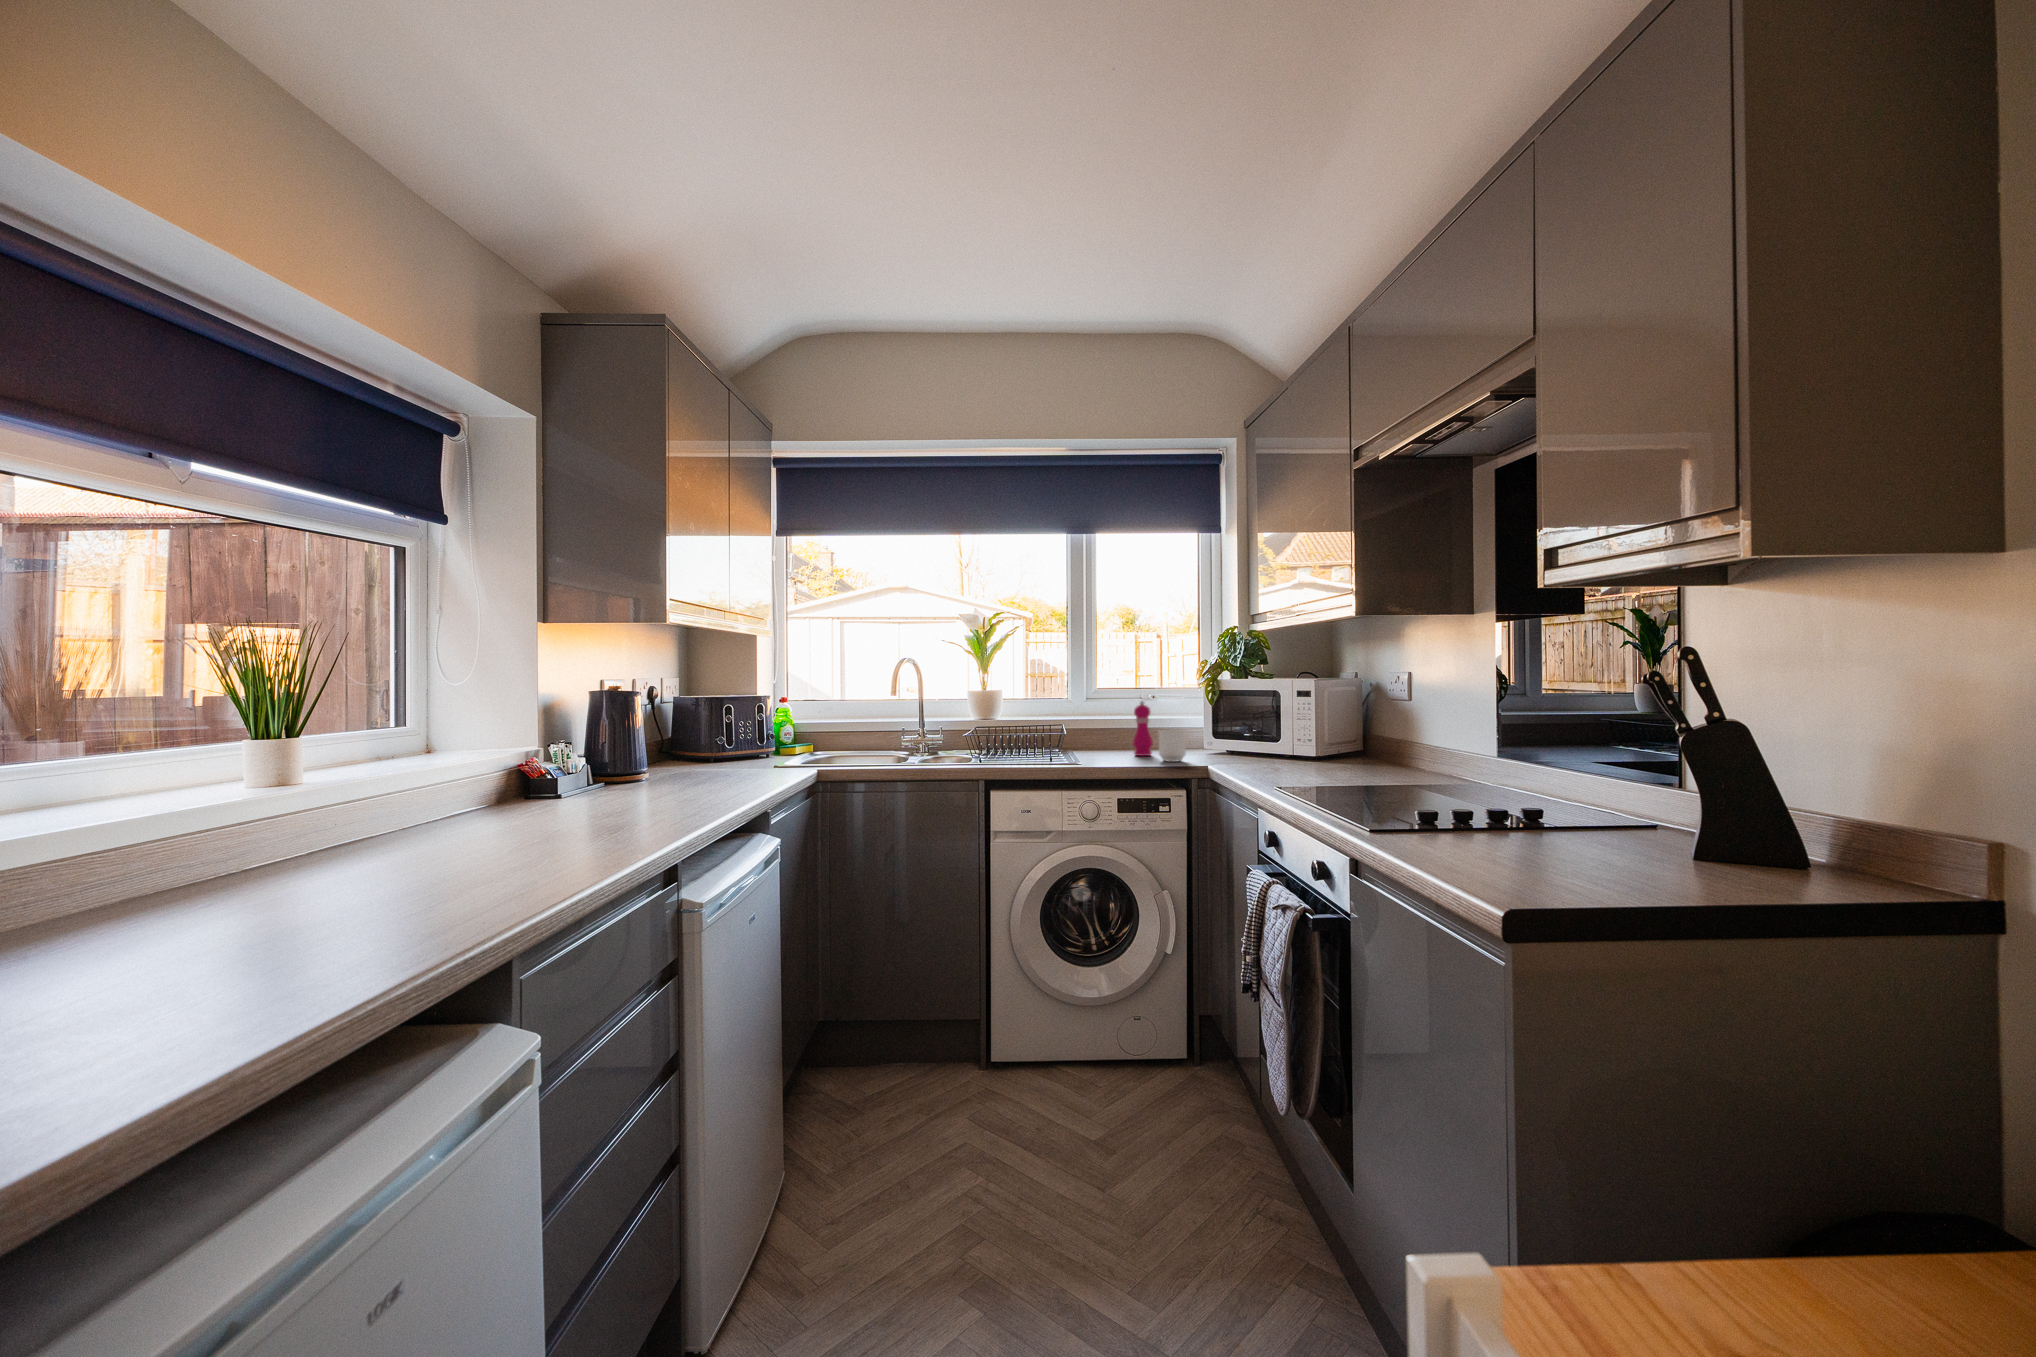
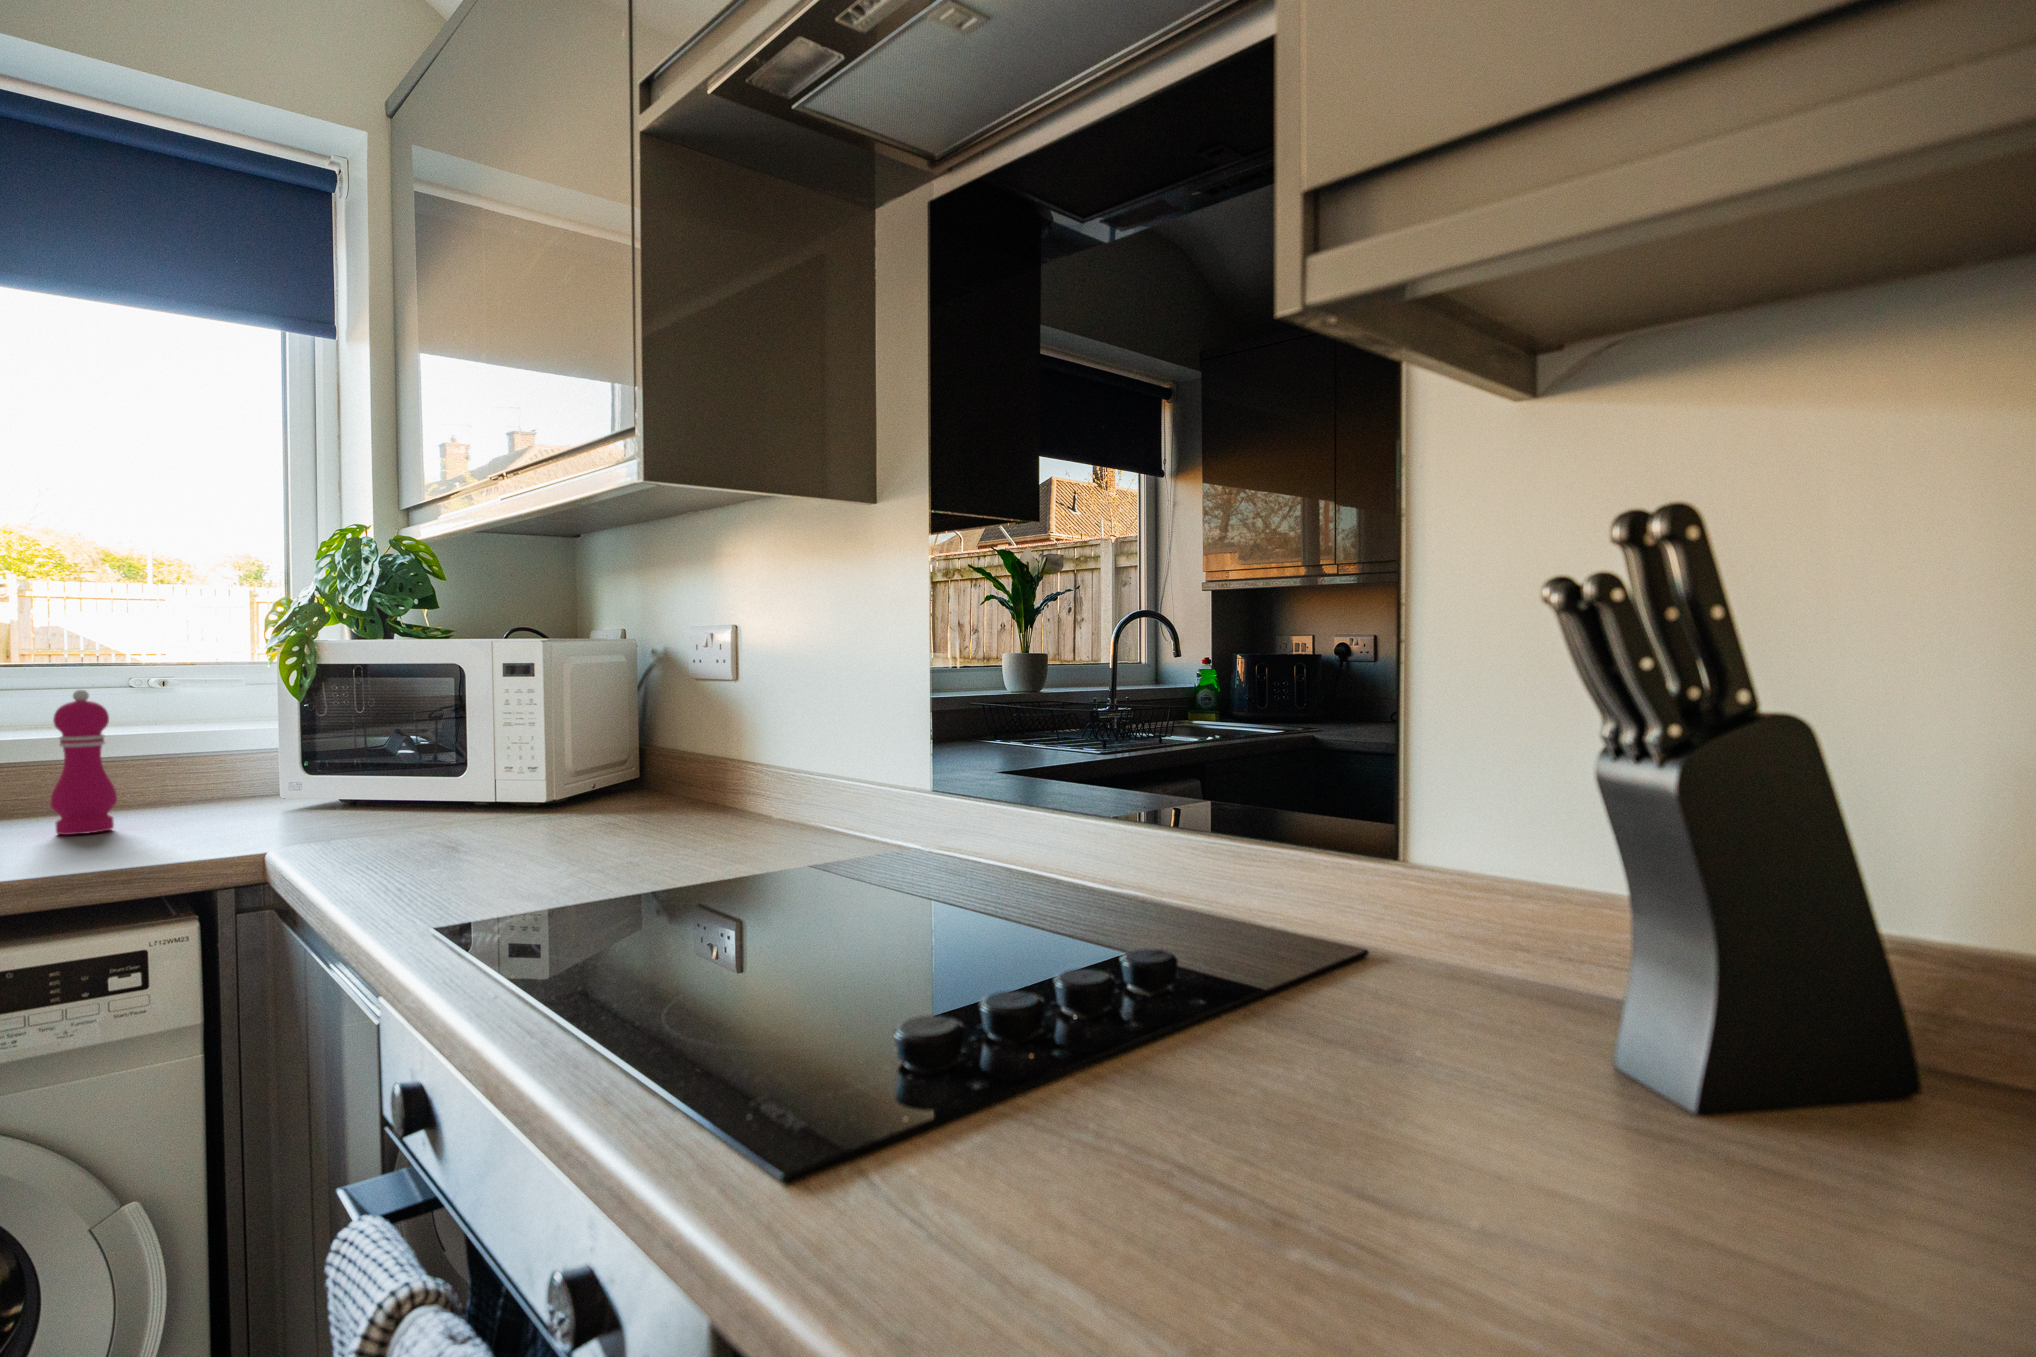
mug: present [1159,730,1186,762] -> none [118,761,210,847]

